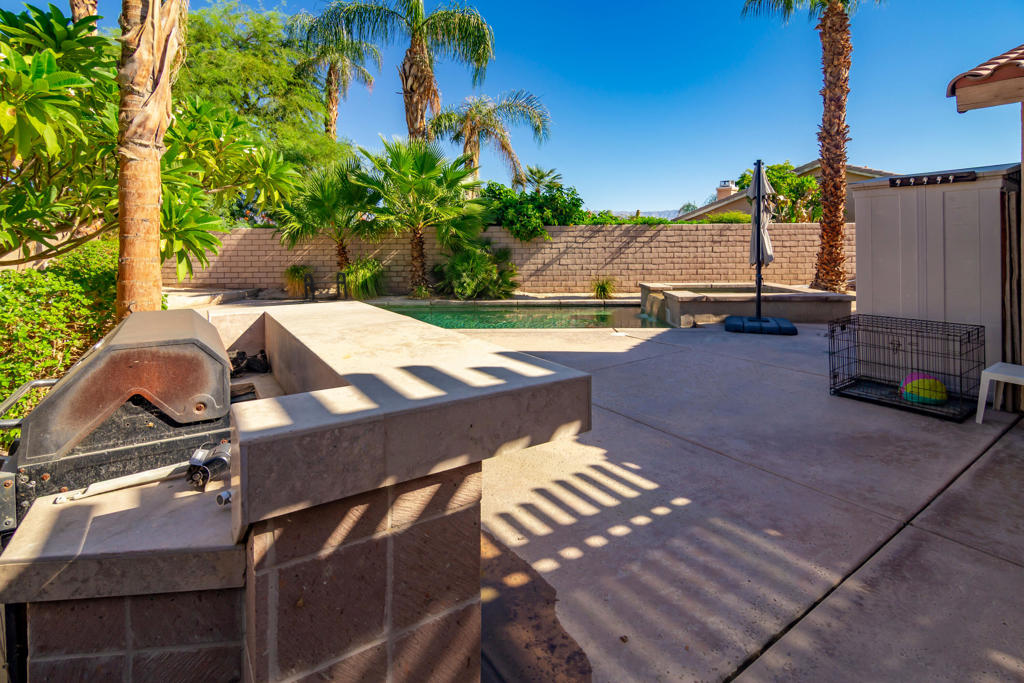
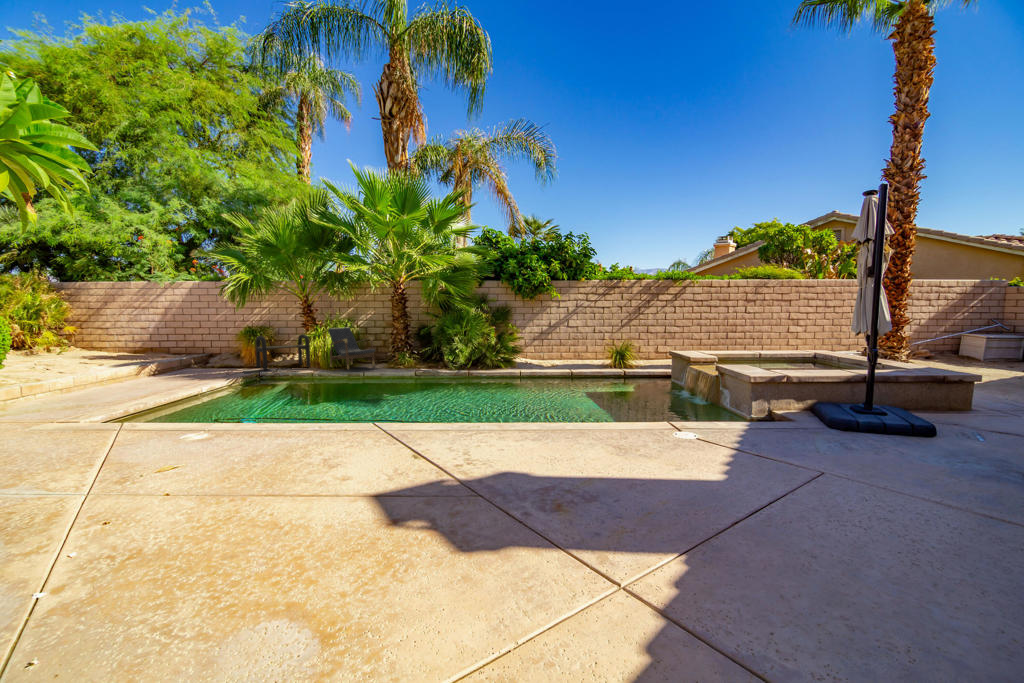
lounge chair: none [361,266,400,300] -> present [328,328,375,369]

